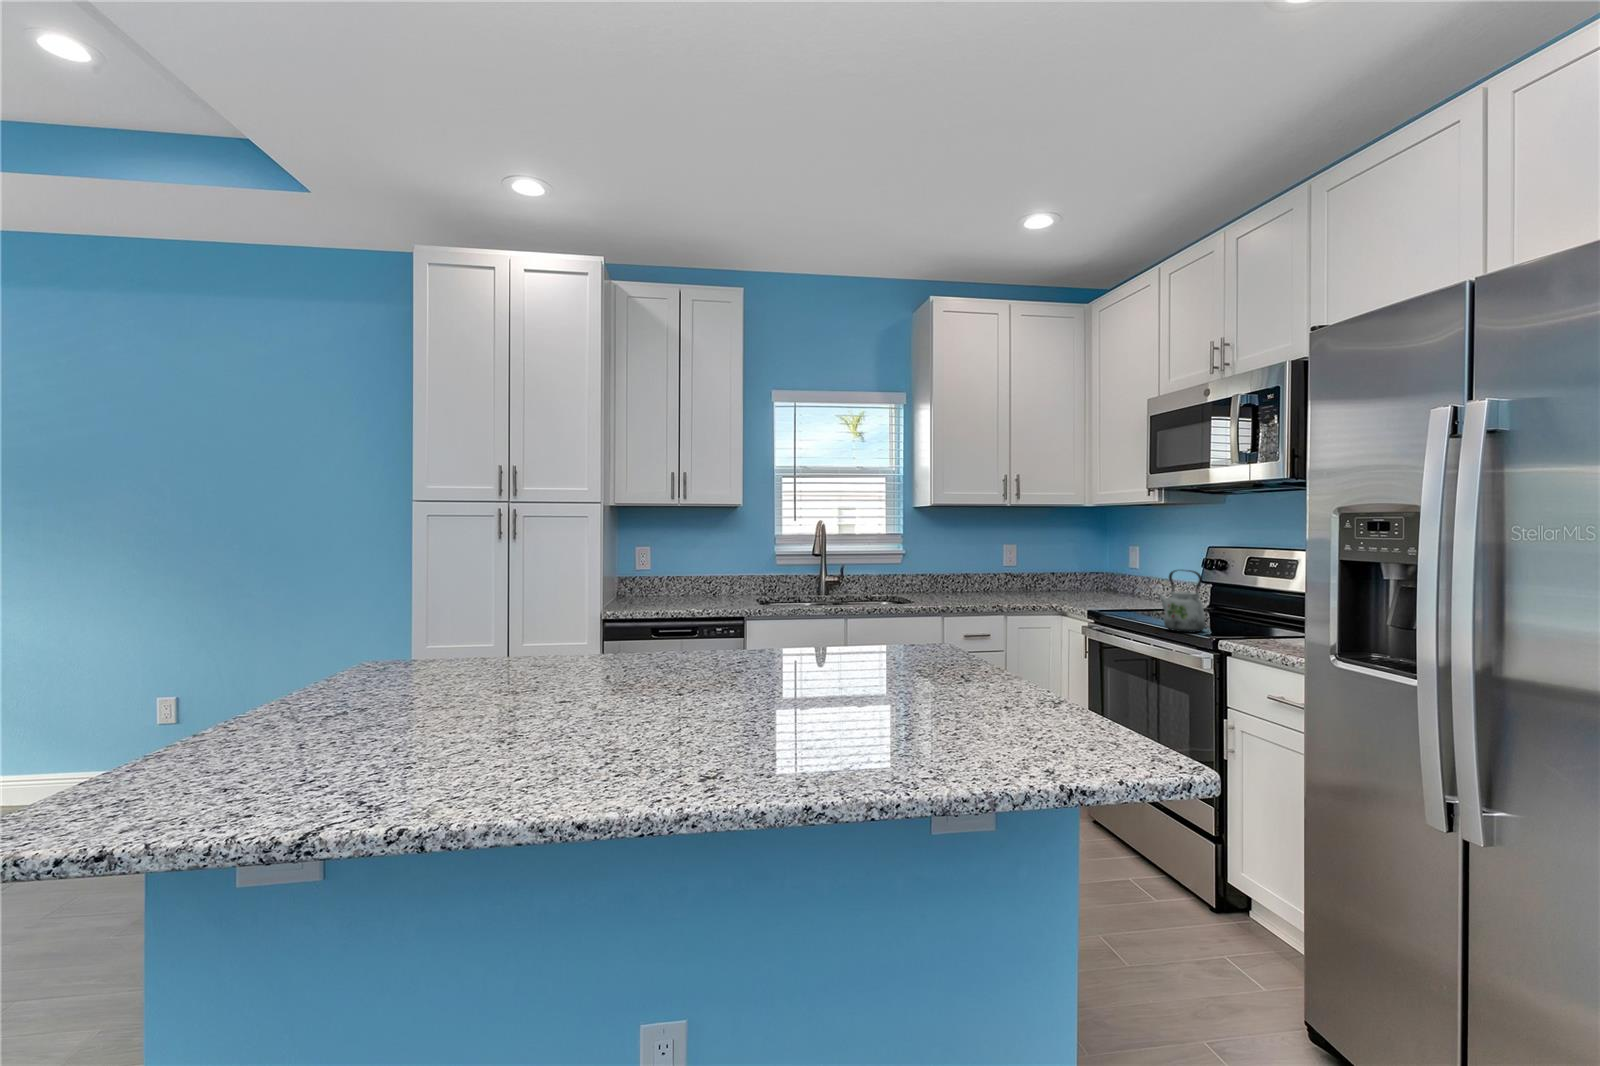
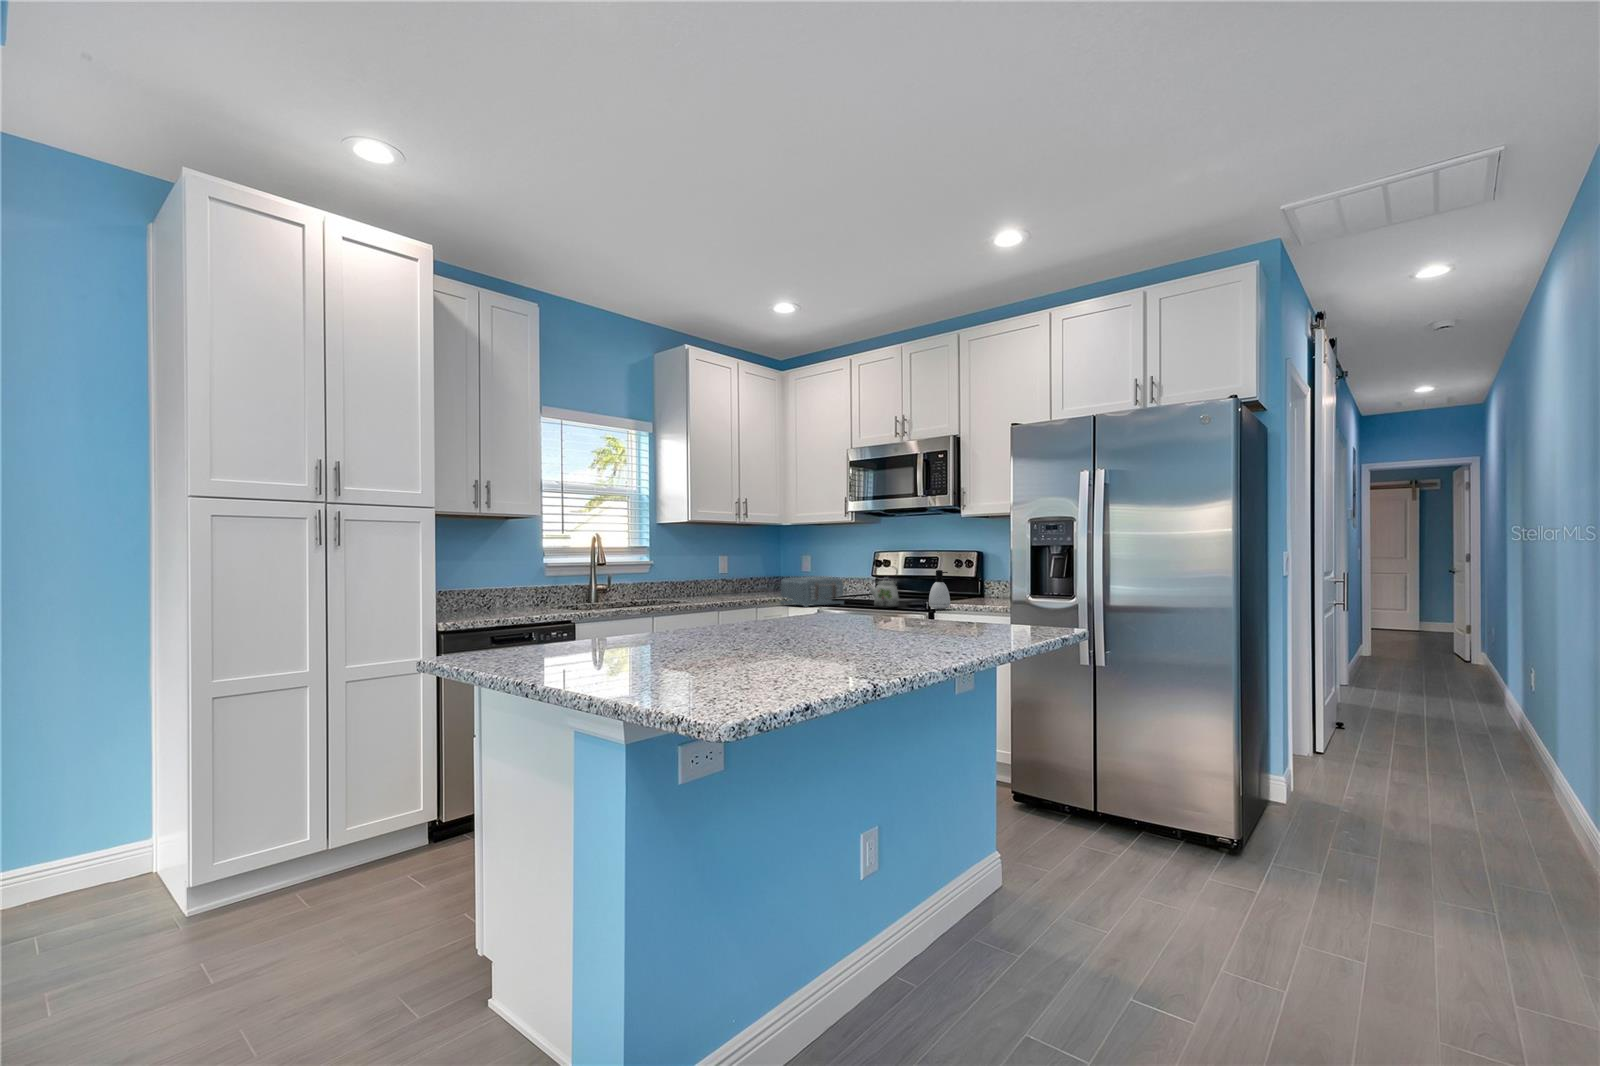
toaster: none [1073,576,1155,618] -> present [780,577,844,607]
soap dispenser: none [1229,583,1268,645] -> present [929,570,950,610]

